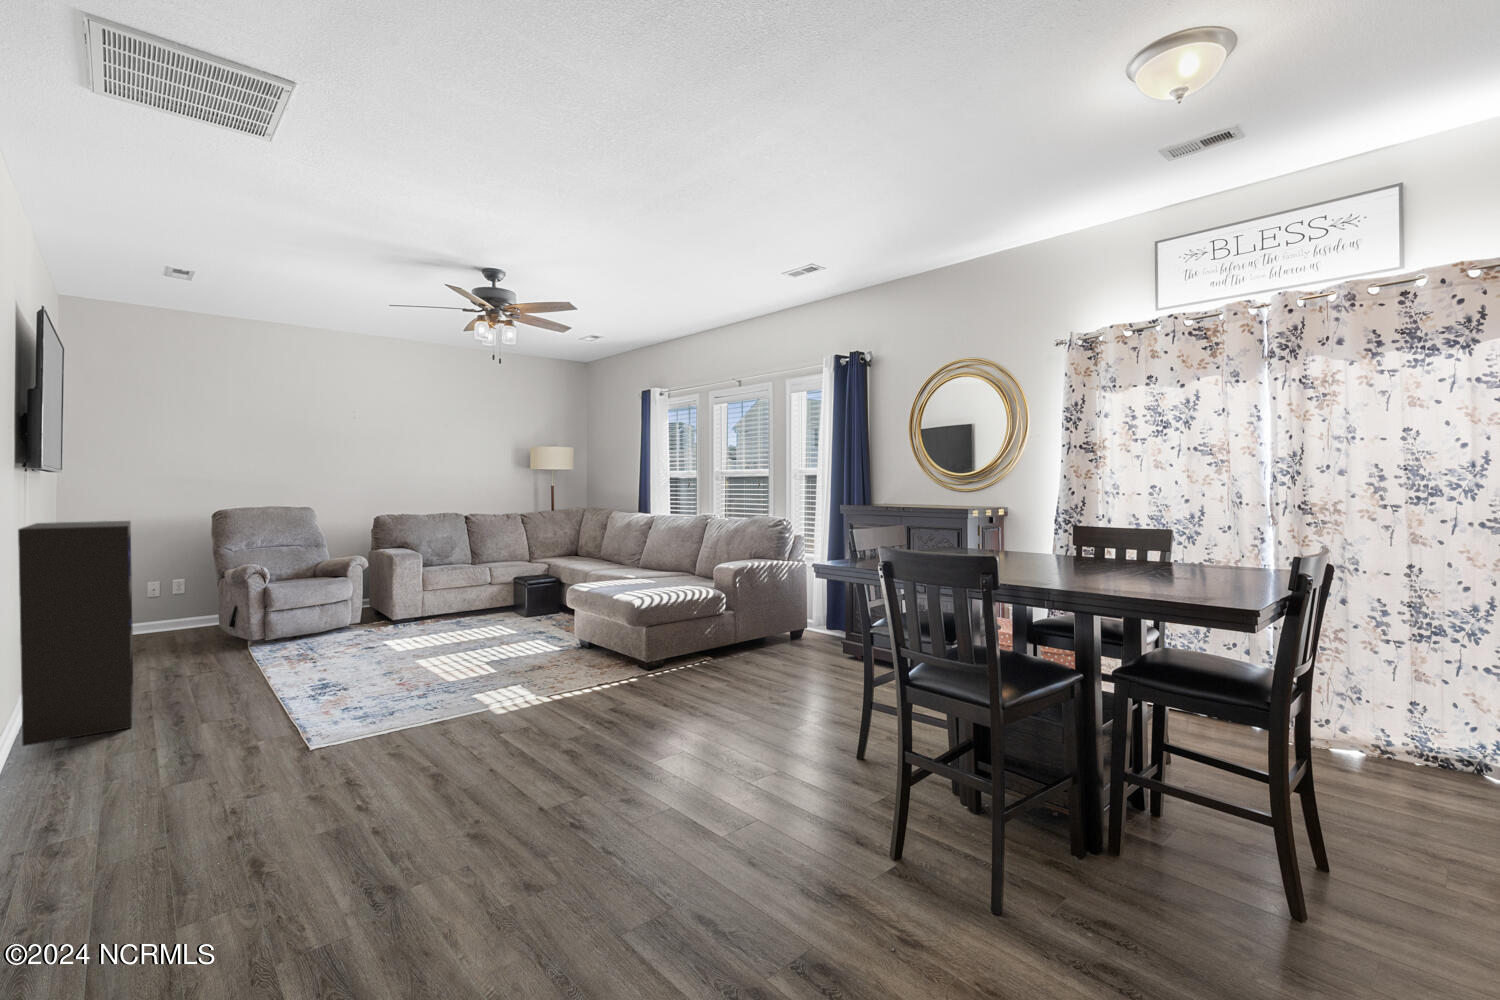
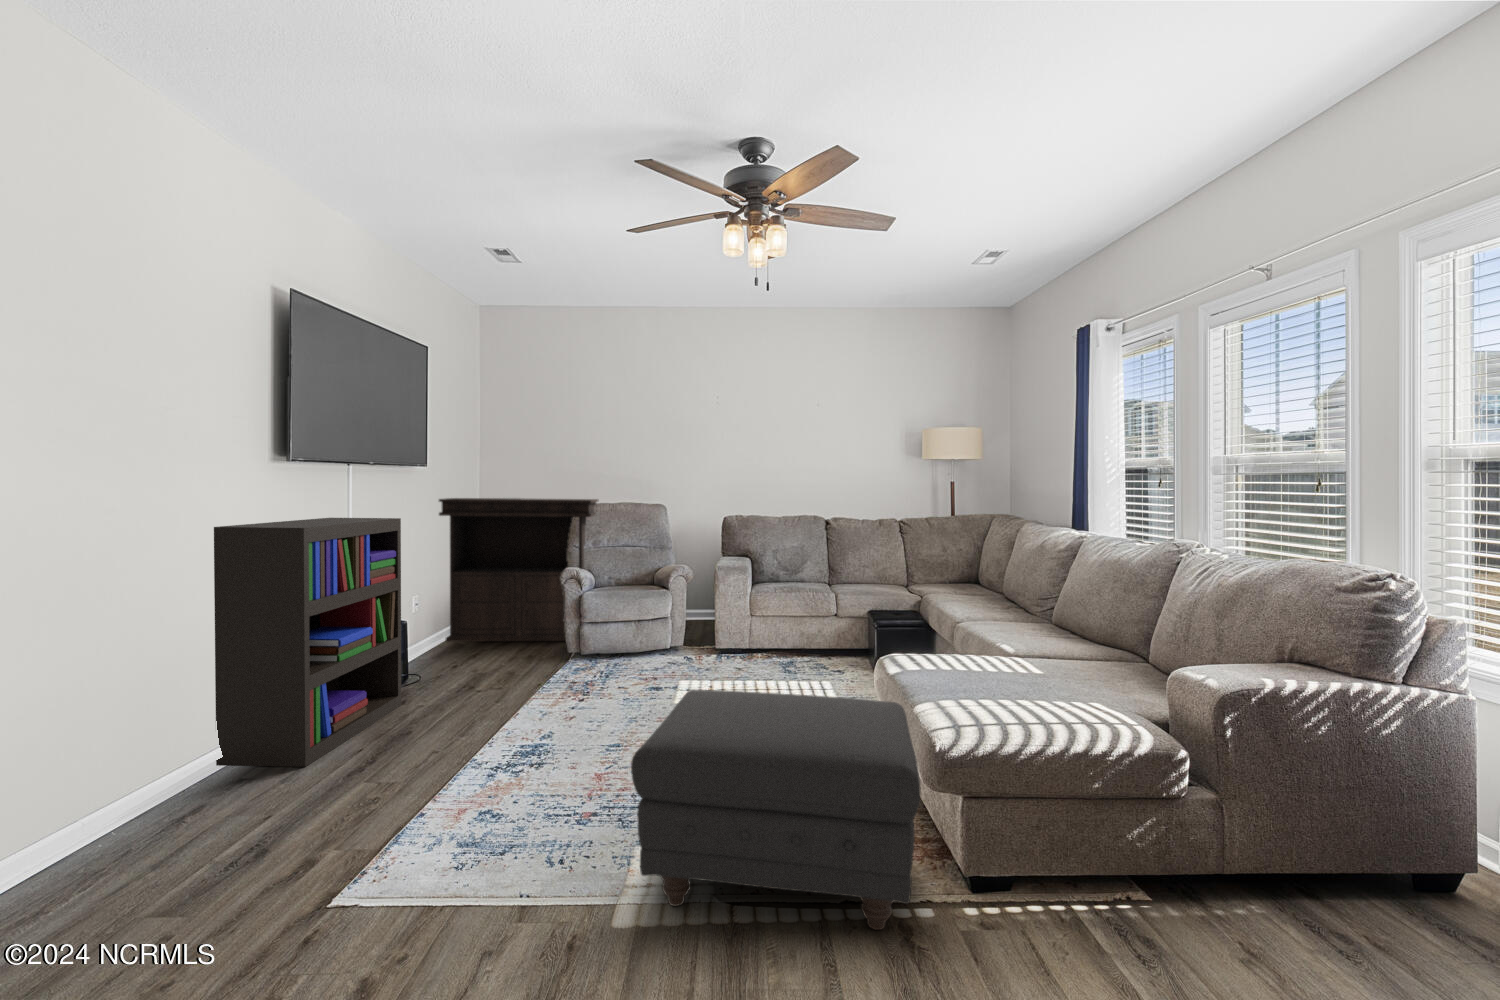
console table: none [47,503,246,660] -> present [439,498,598,642]
ottoman: none [491,595,642,700] -> present [631,690,921,930]

